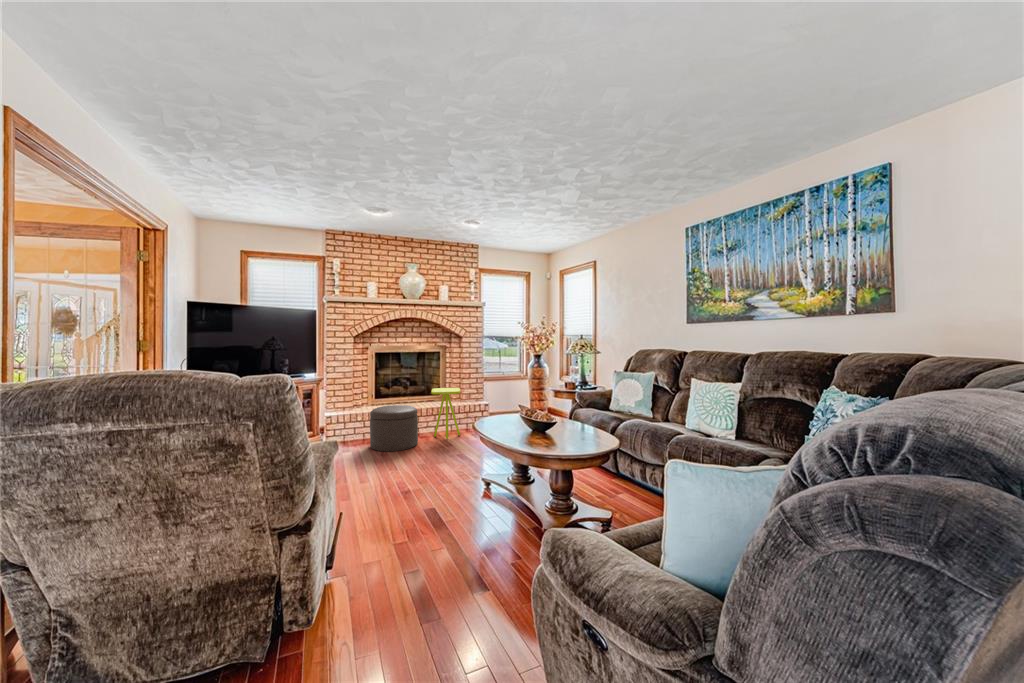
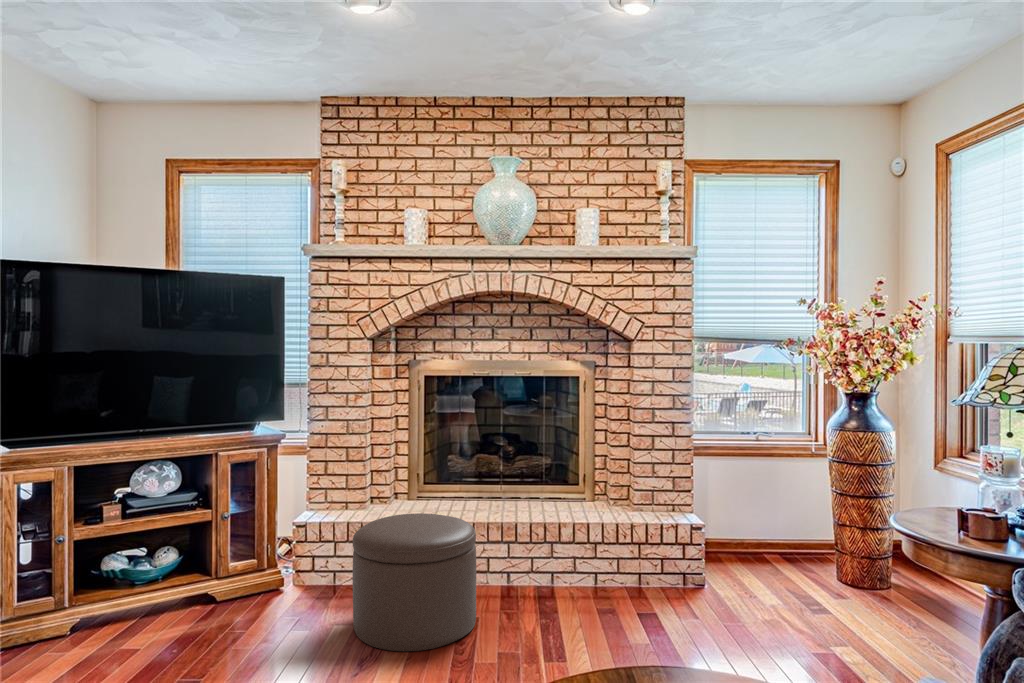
side table: present [431,388,460,439] -> none [519,475,607,625]

